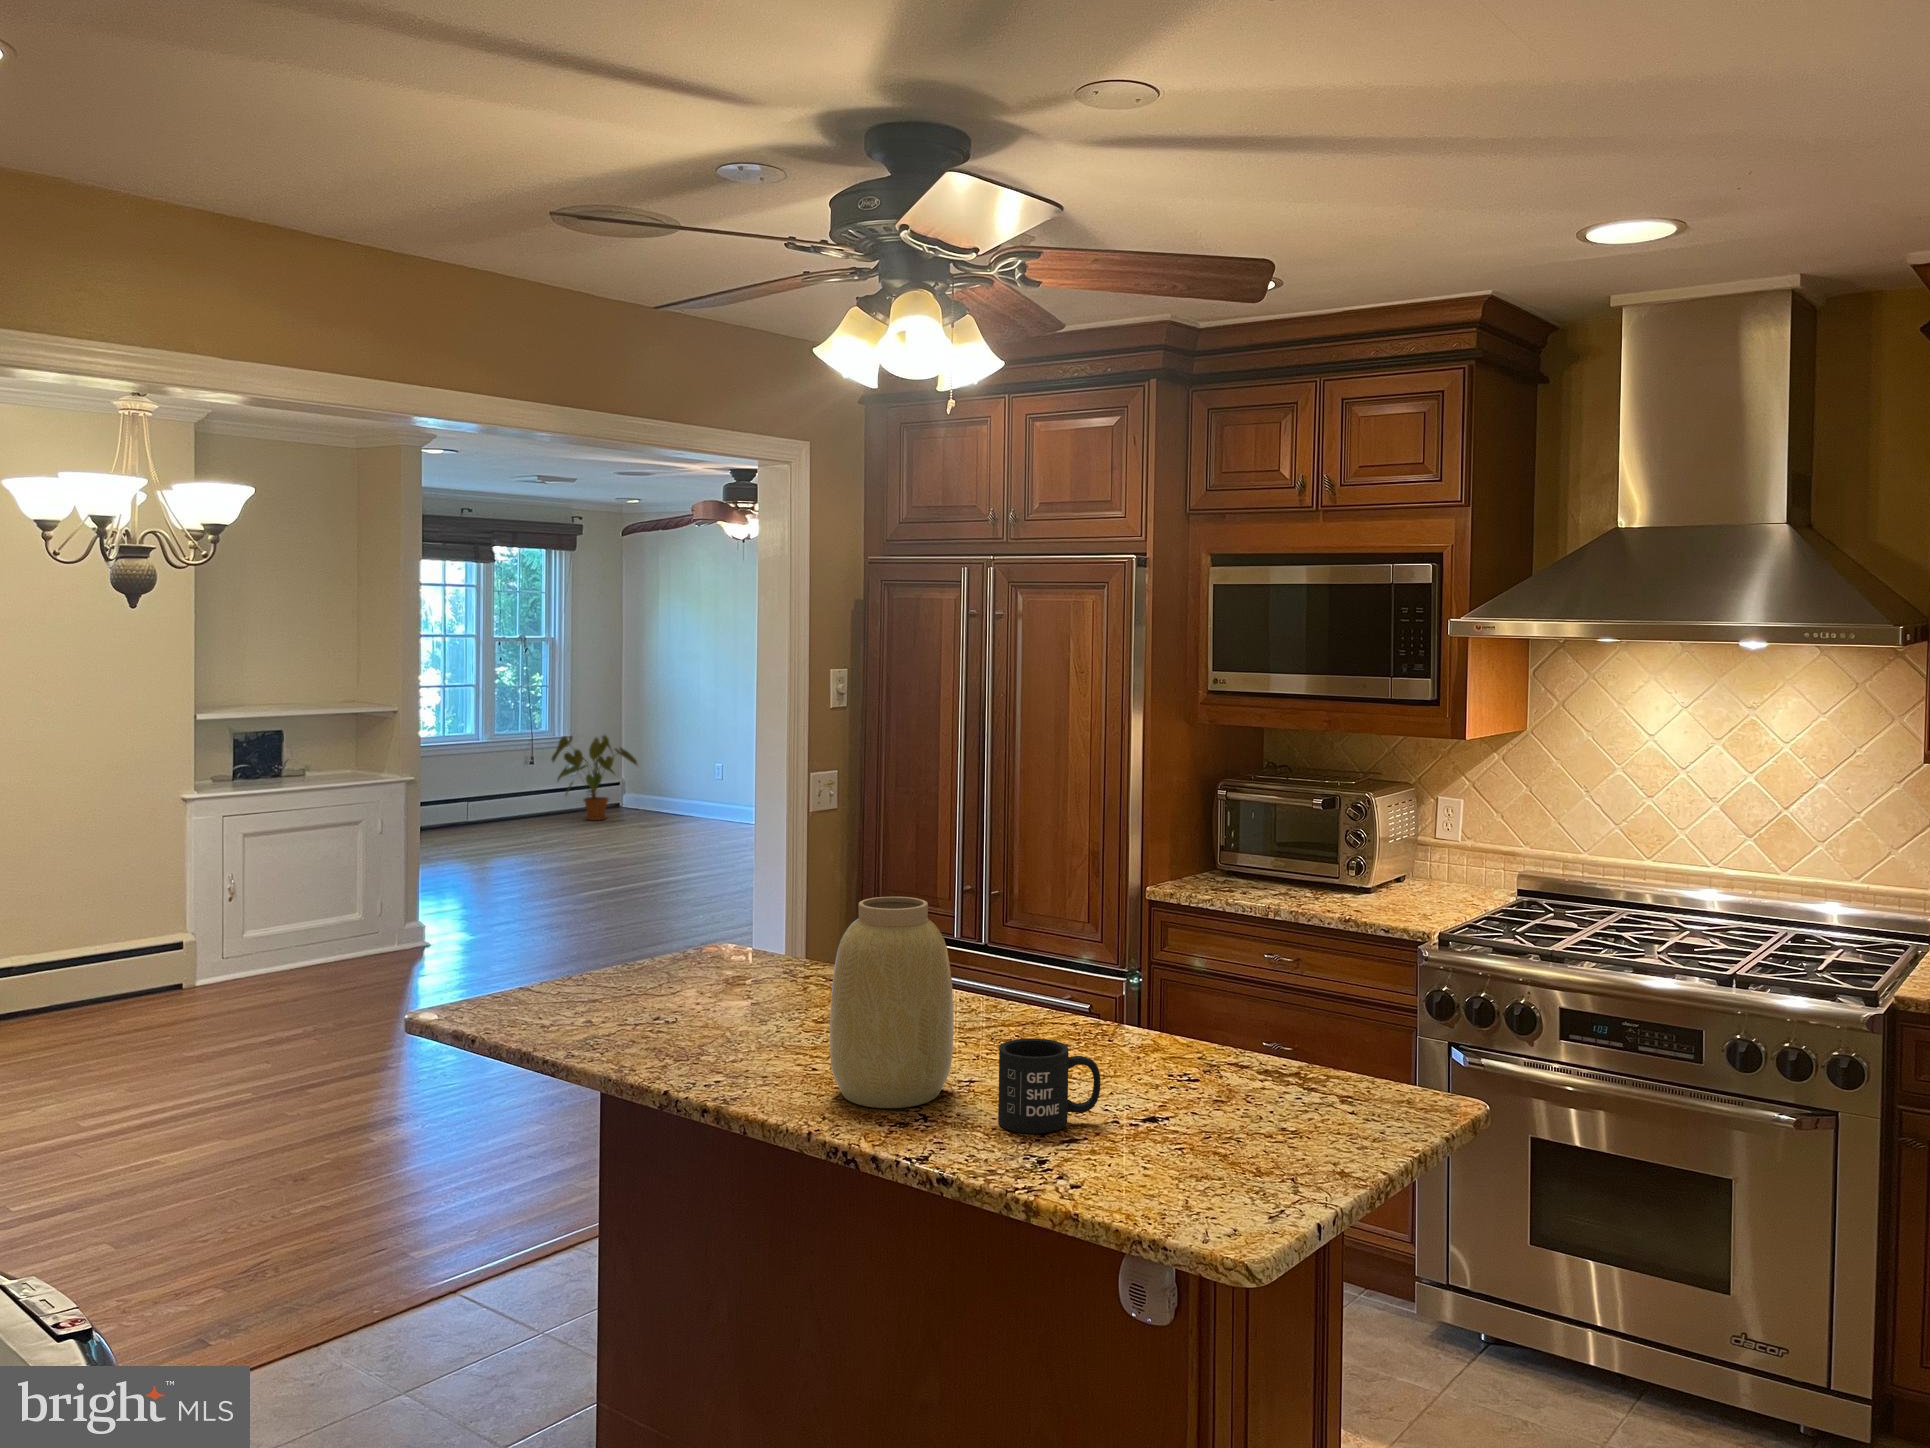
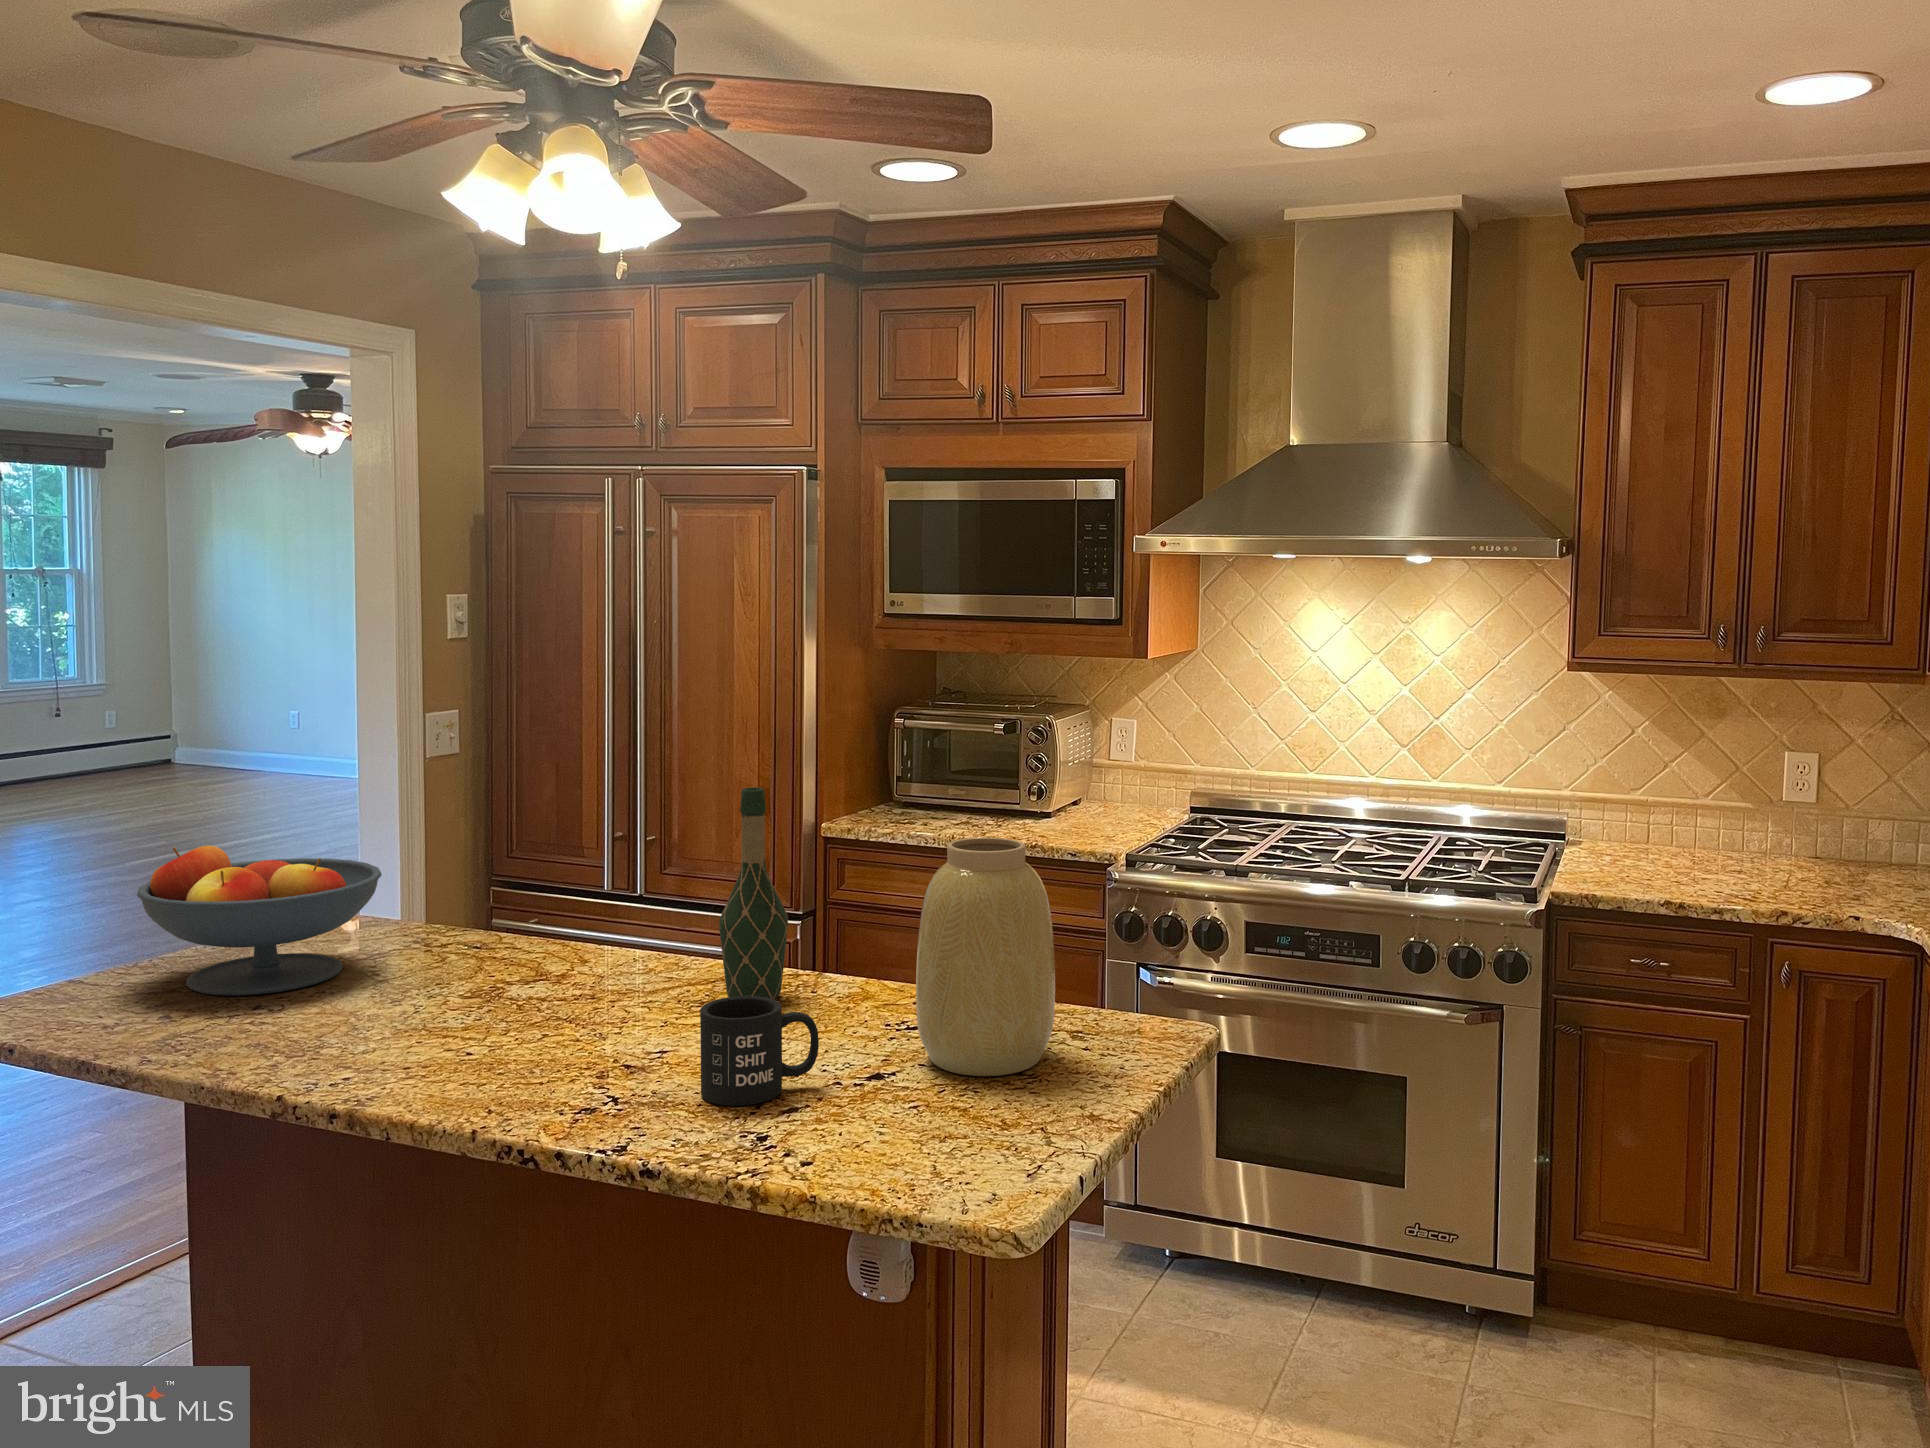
house plant: present [552,735,637,821] -> none [117,692,228,787]
wine bottle: none [1028,854,1088,1048] -> present [719,787,788,1000]
fruit bowl: none [567,881,753,1008] -> present [137,846,382,996]
vase: present [830,897,953,1108] -> present [916,838,1055,1076]

